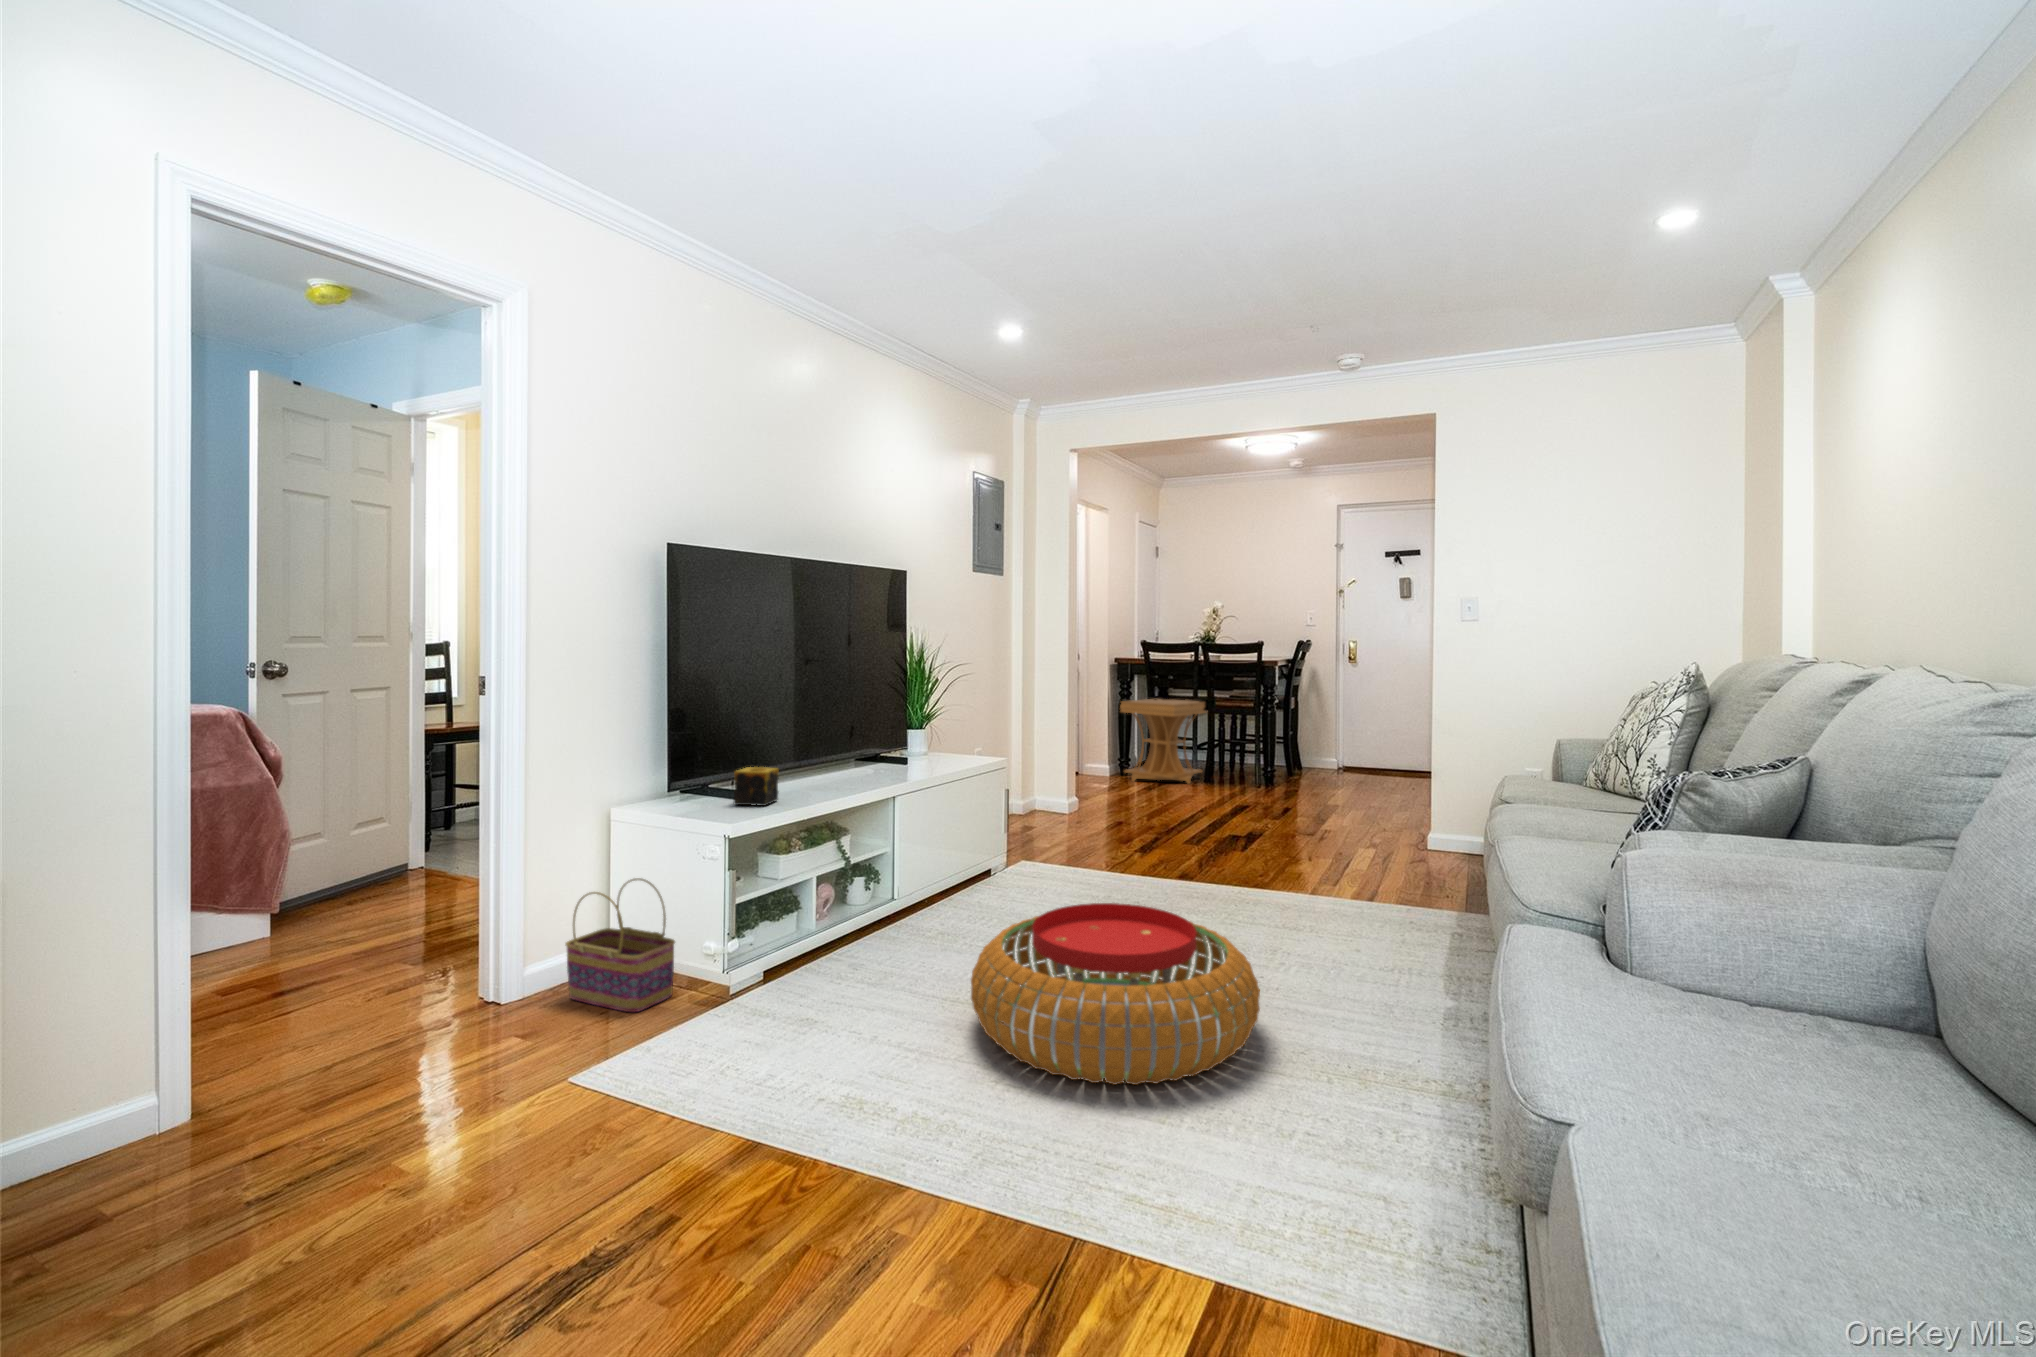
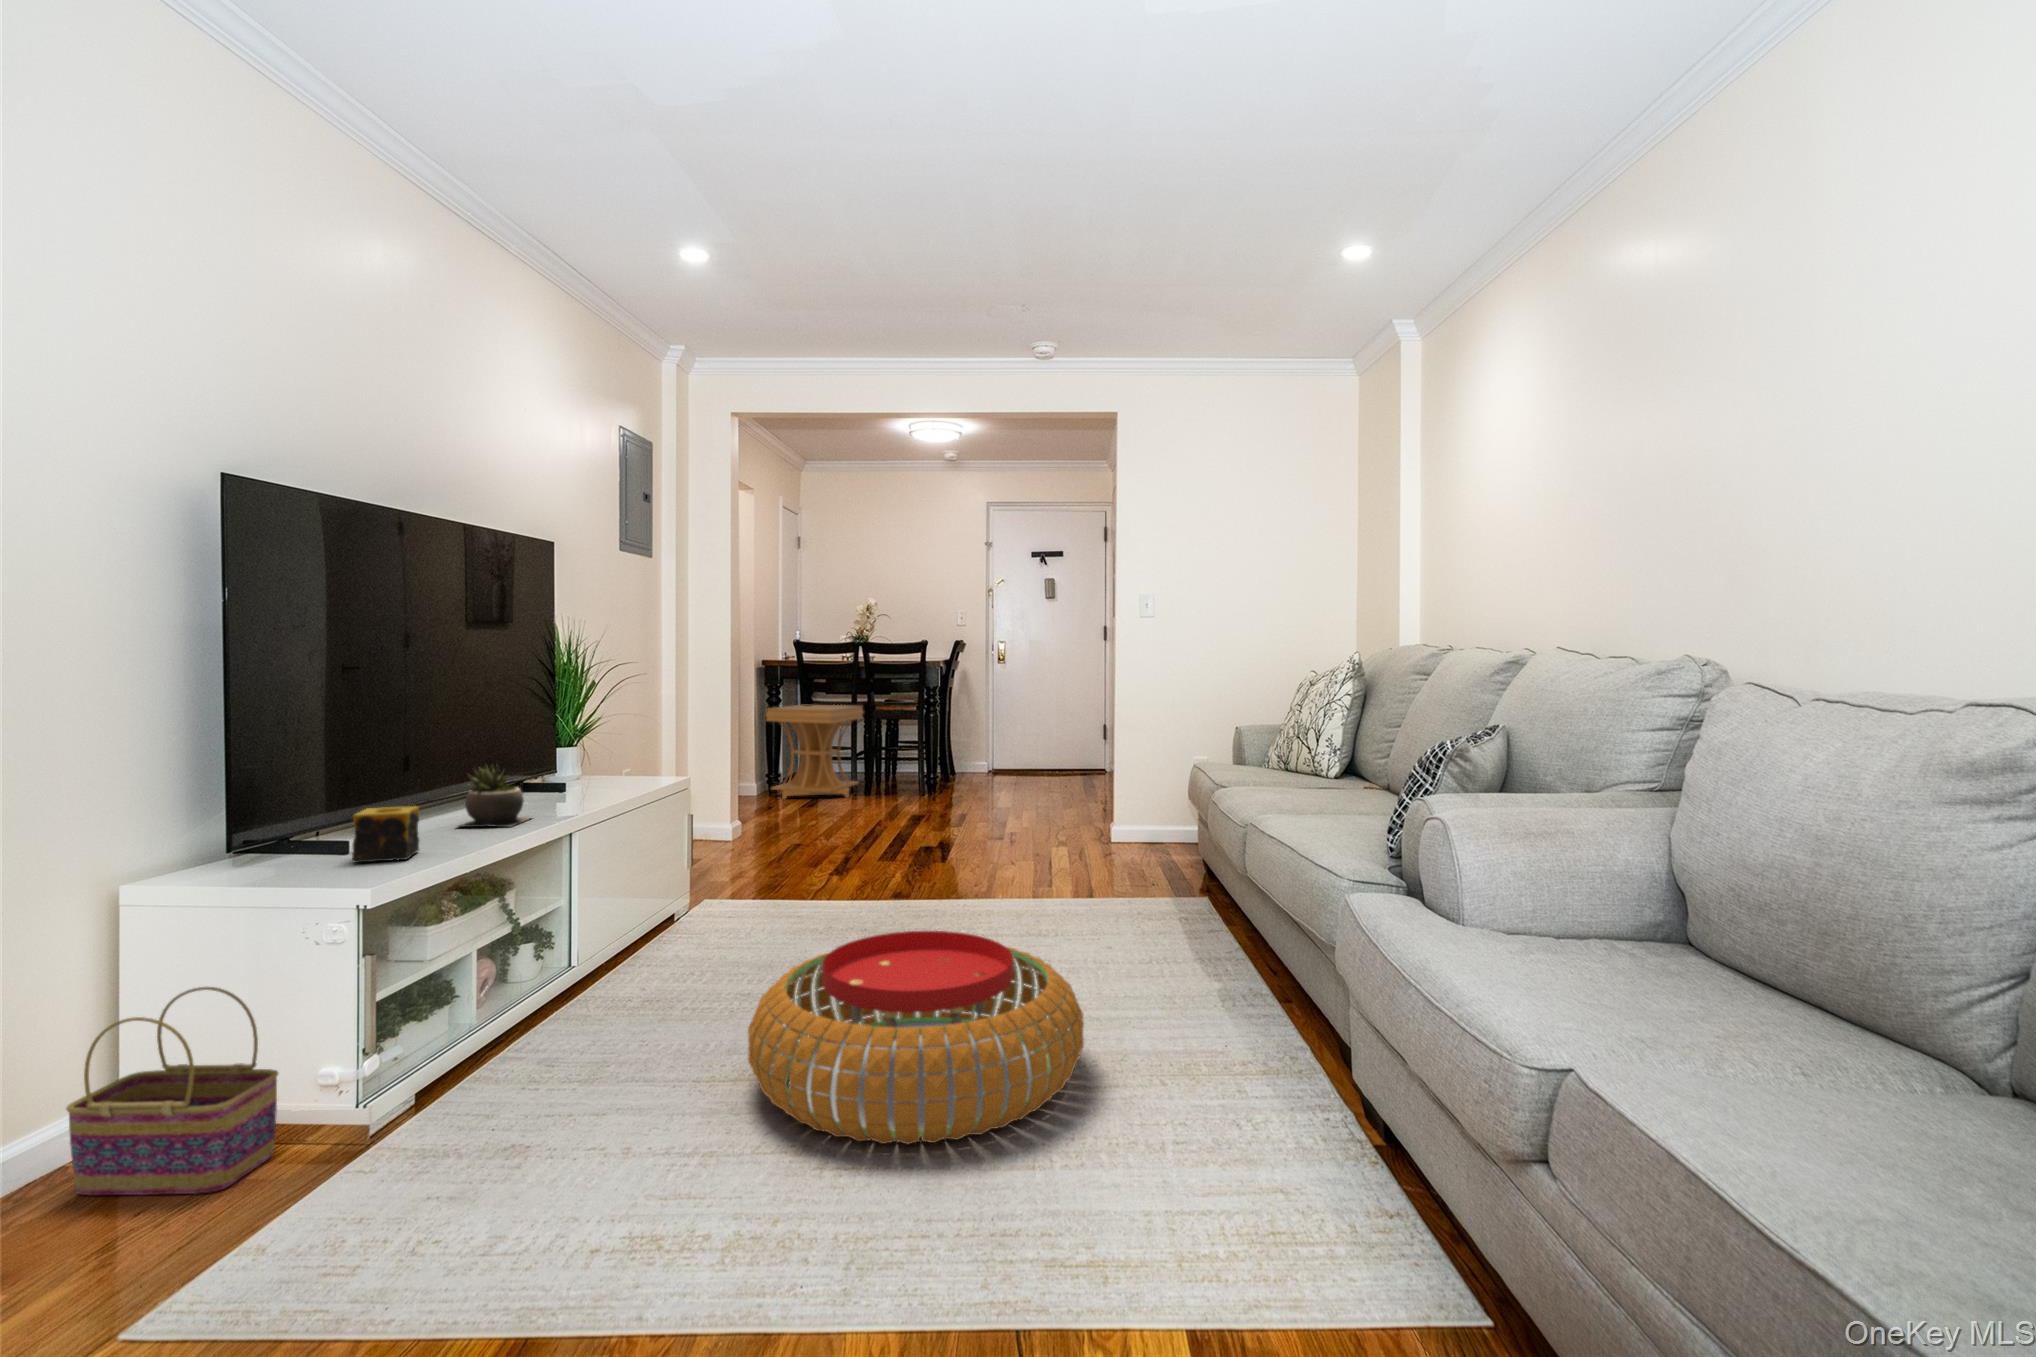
succulent plant: none [814,739,871,788] -> present [459,766,530,827]

